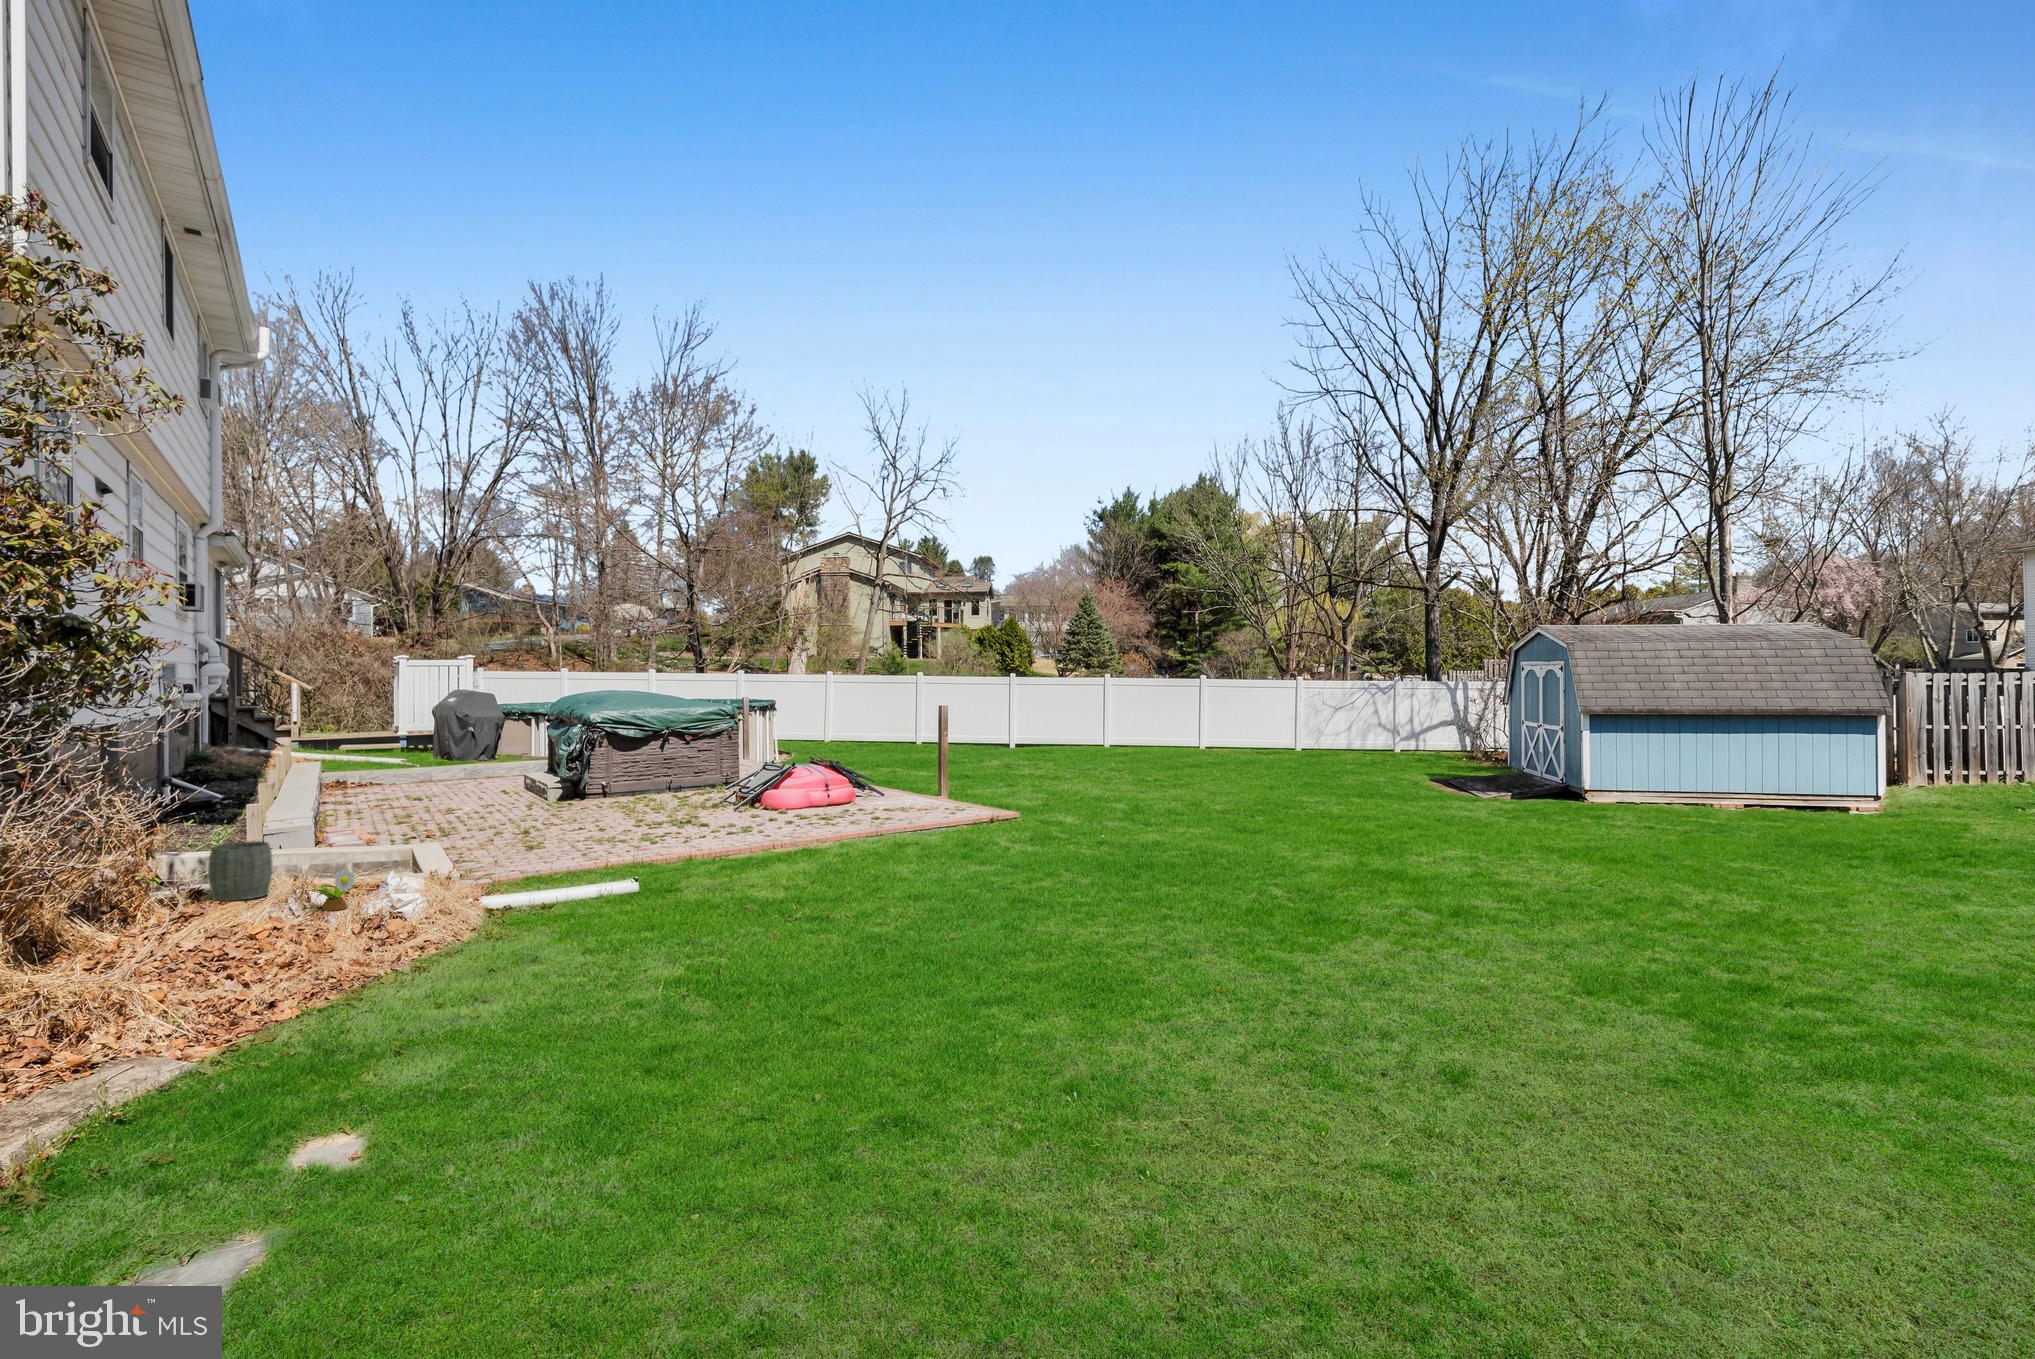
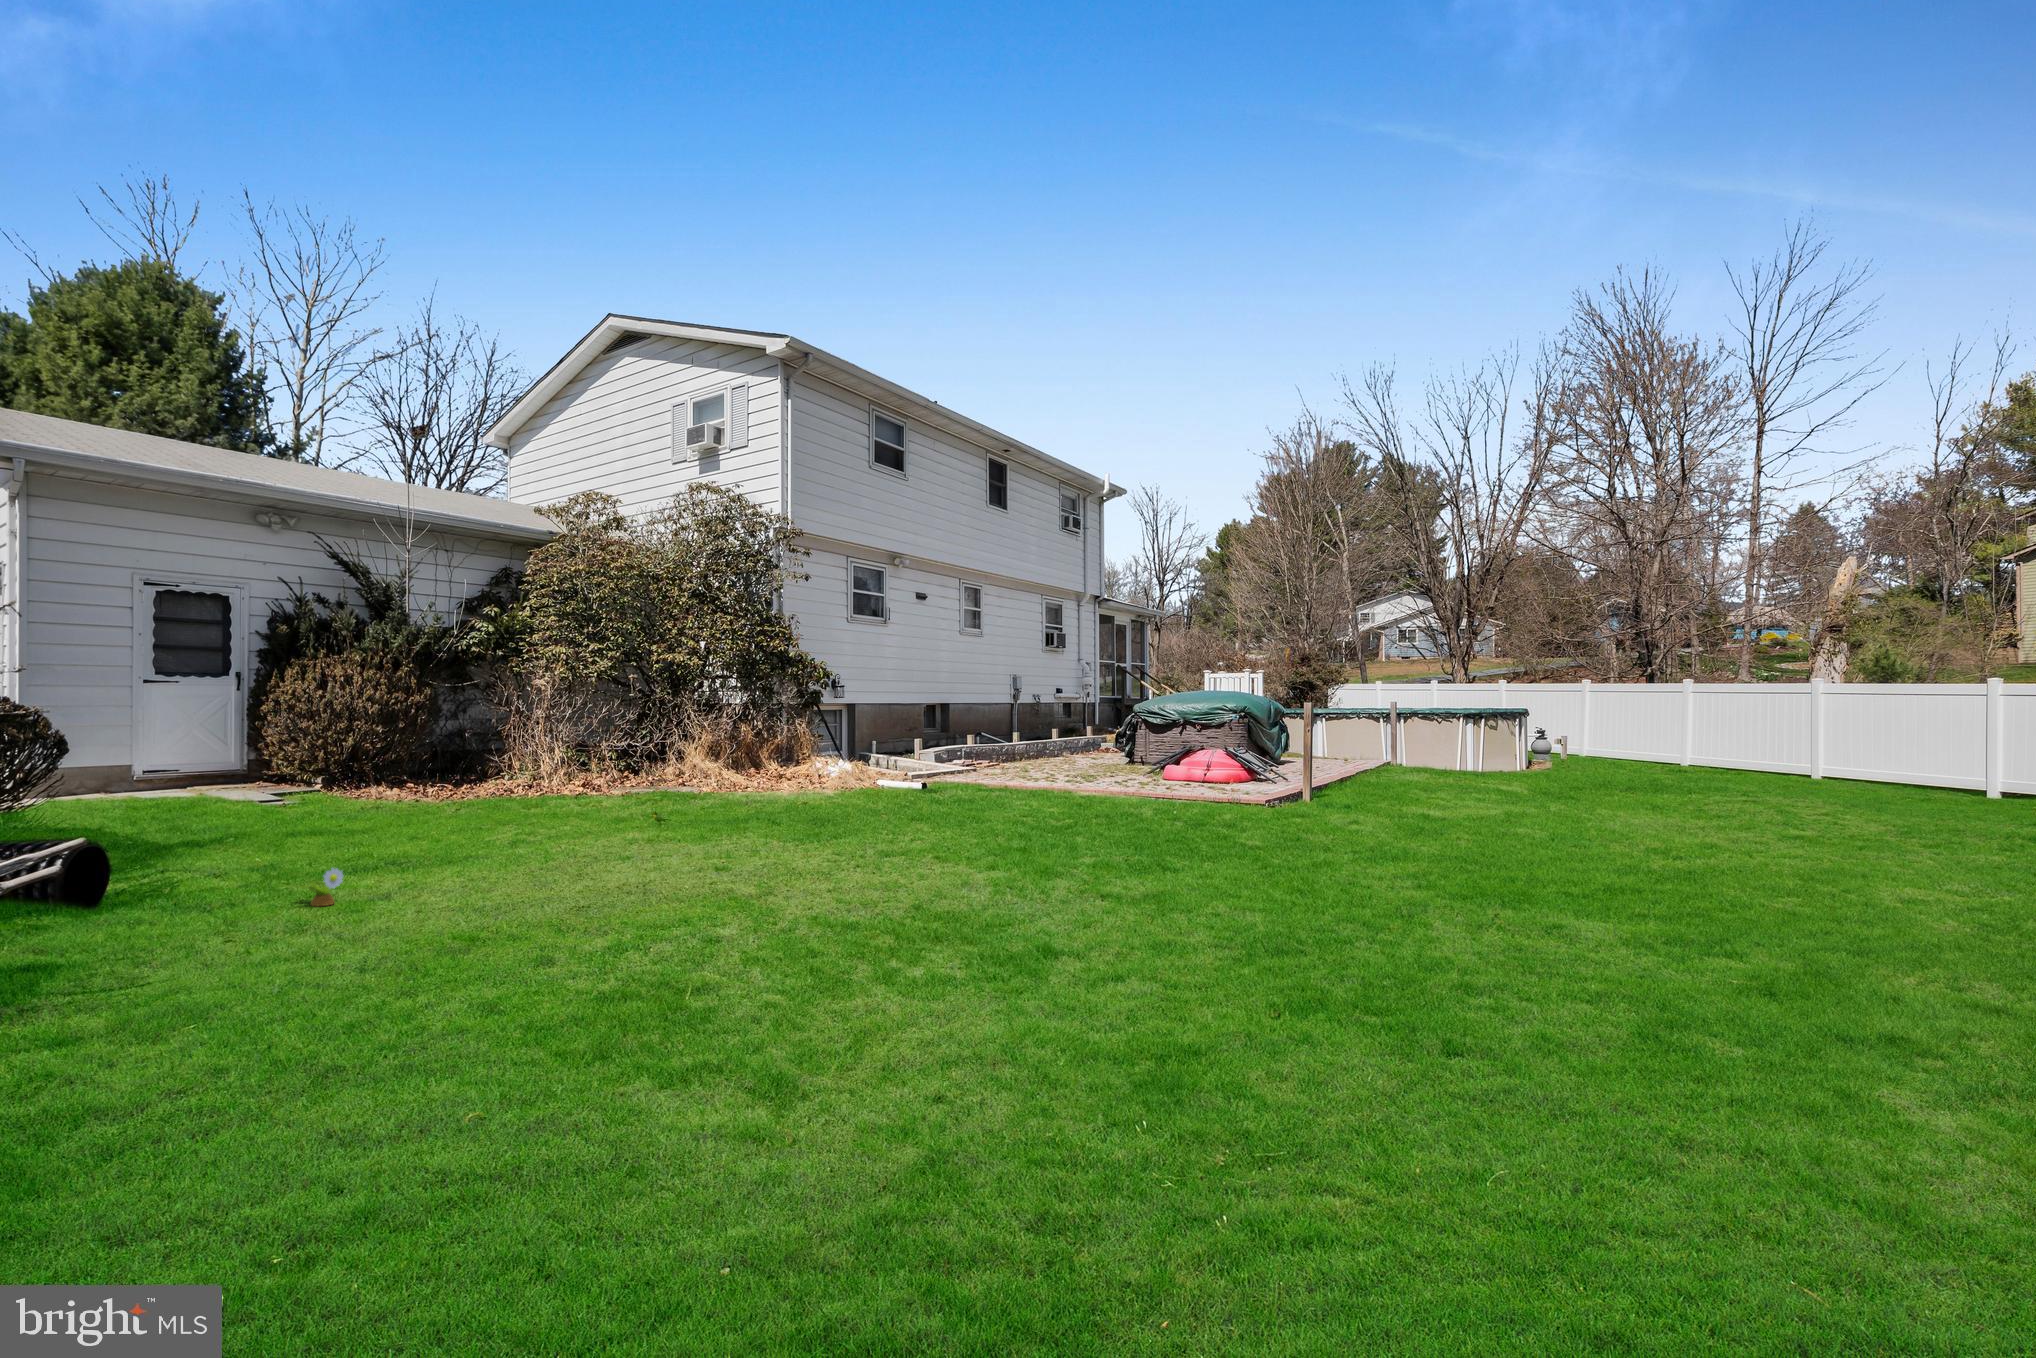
woven basket: present [208,841,272,901] -> none [200,838,263,895]

